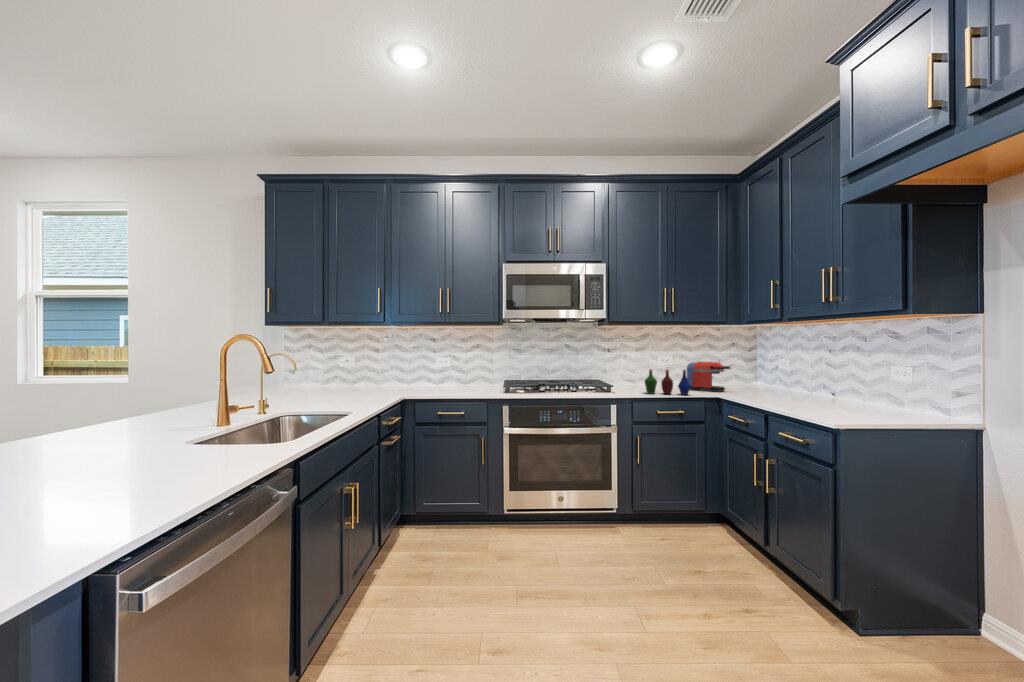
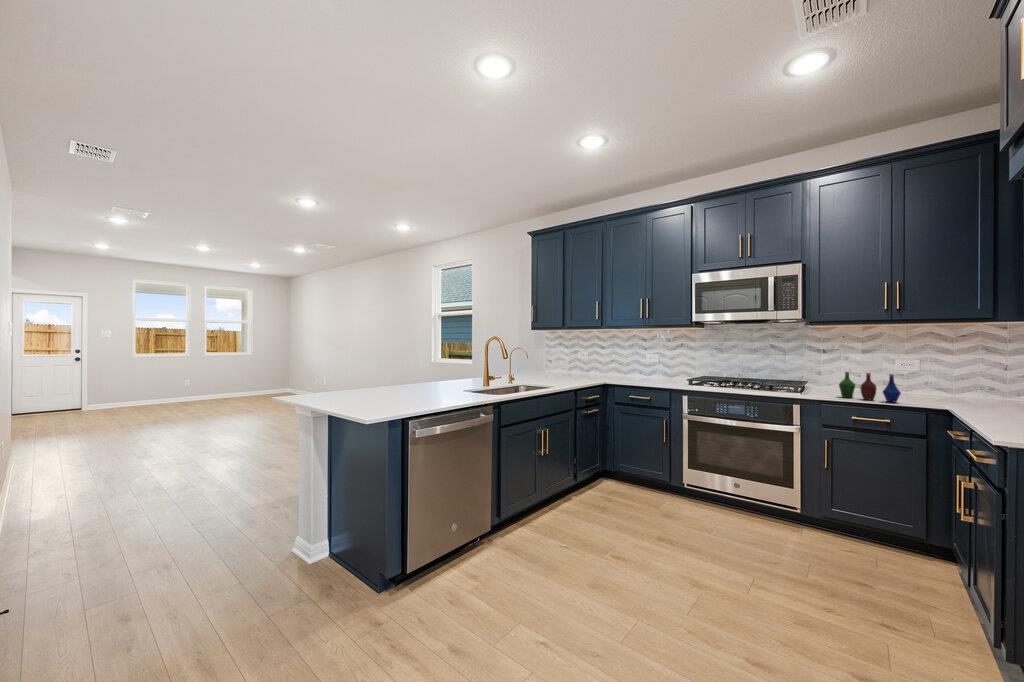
coffee maker: present [687,361,731,391] -> none [918,367,987,405]

